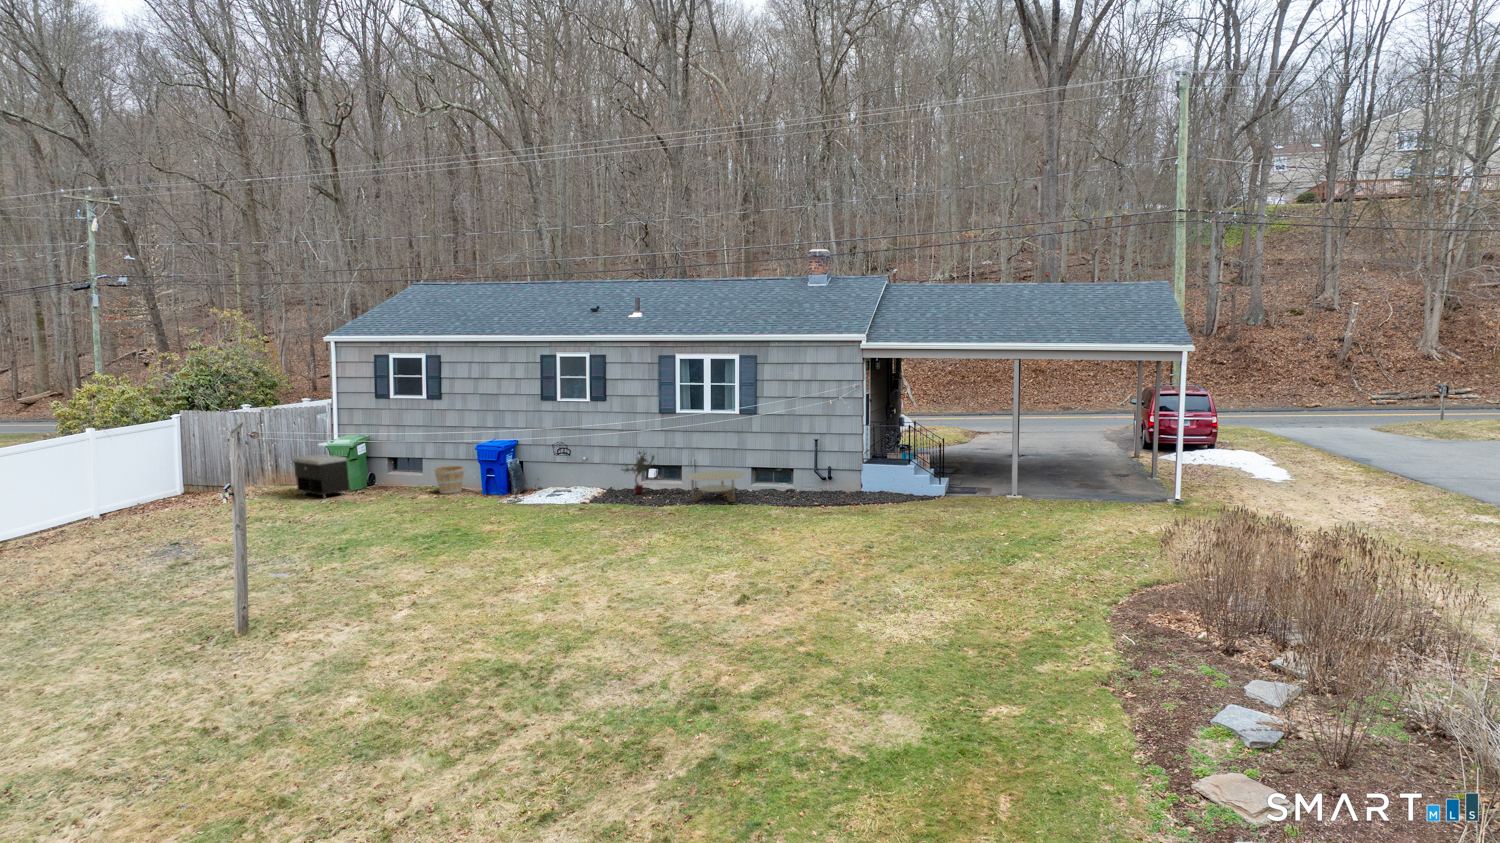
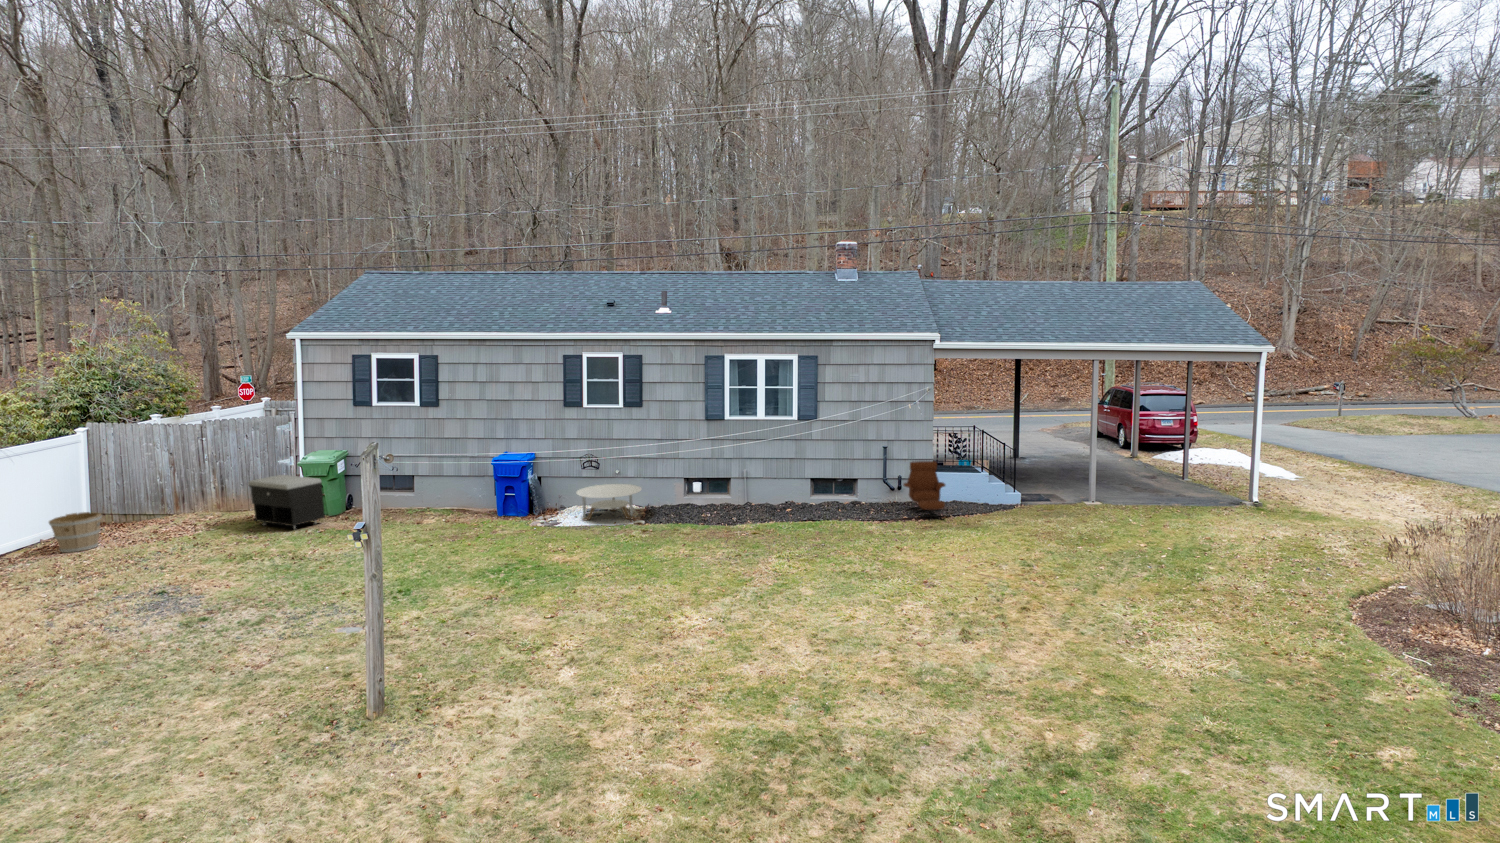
potted tree: present [622,450,654,494] -> none [662,461,704,512]
lounge chair: none [831,453,870,507] -> present [904,461,945,521]
wooden bucket: present [434,466,465,494] -> present [49,512,102,553]
round table: present [687,471,745,502] -> present [576,484,641,521]

